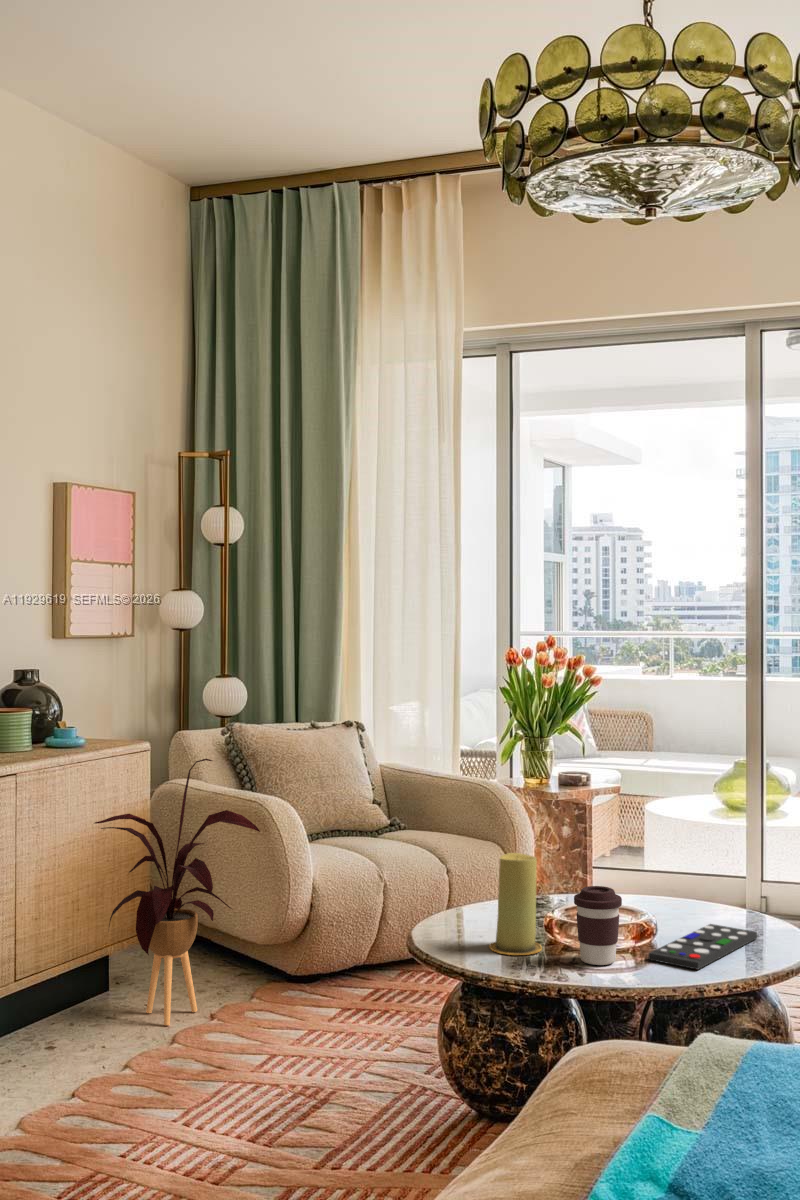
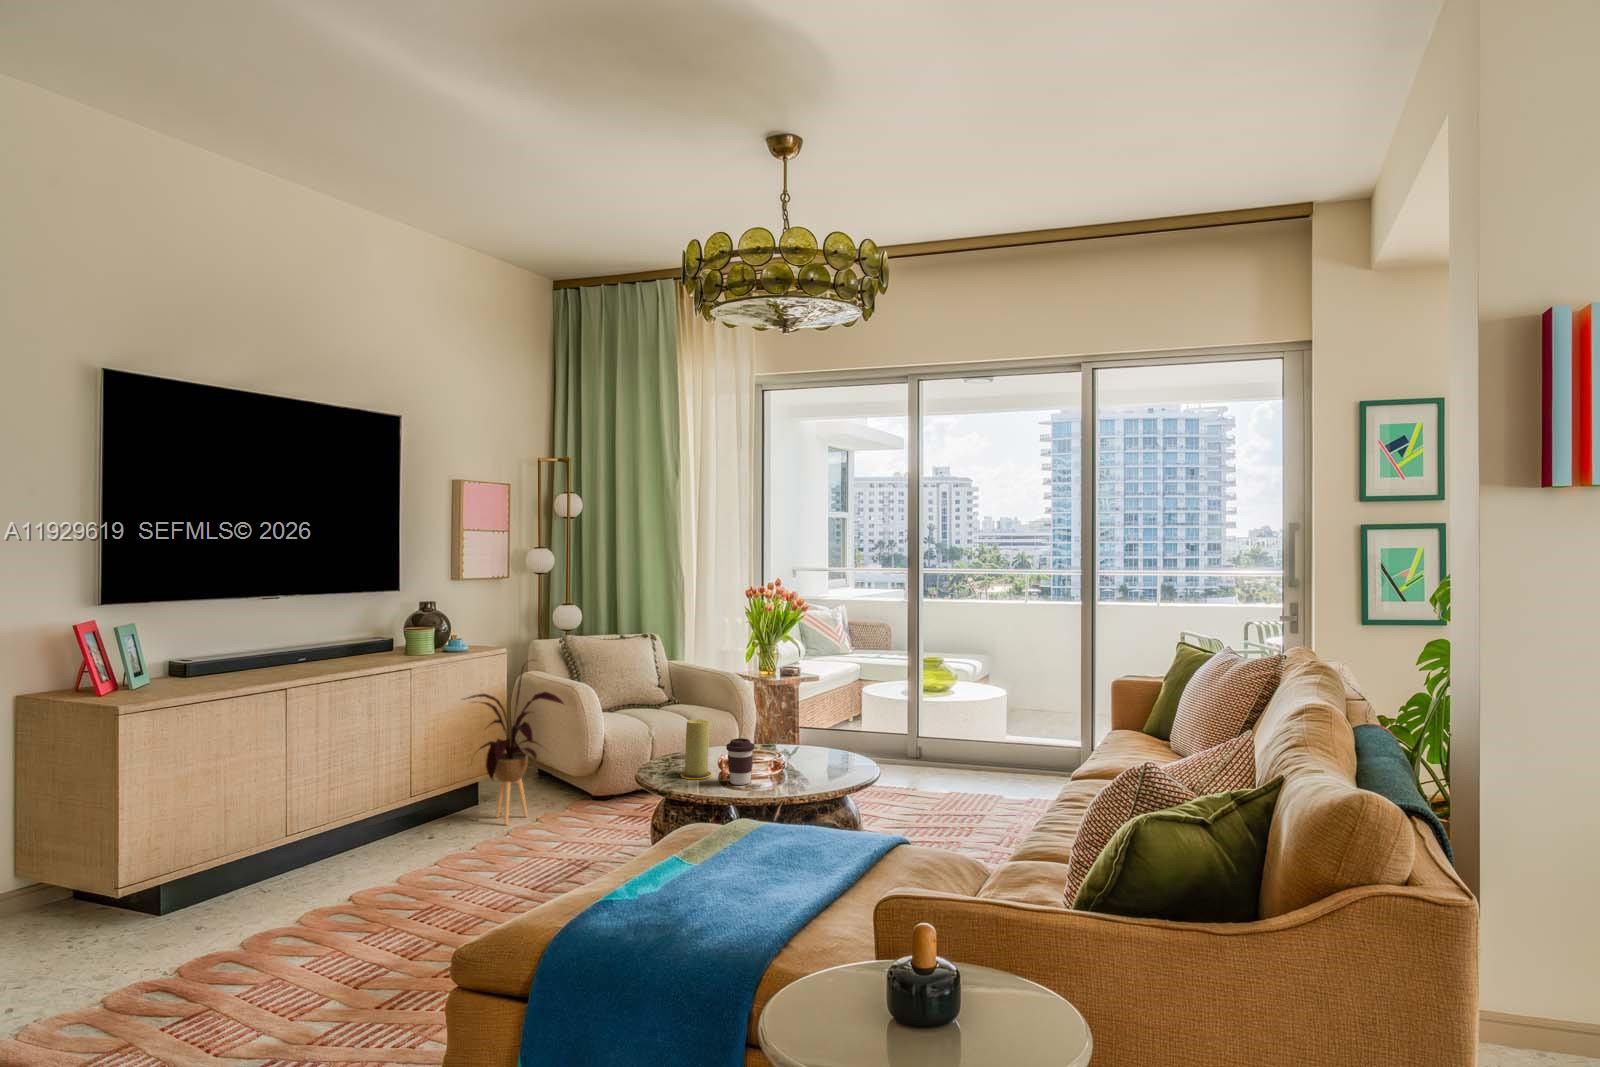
remote control: present [649,924,757,970] -> none [770,761,844,787]

